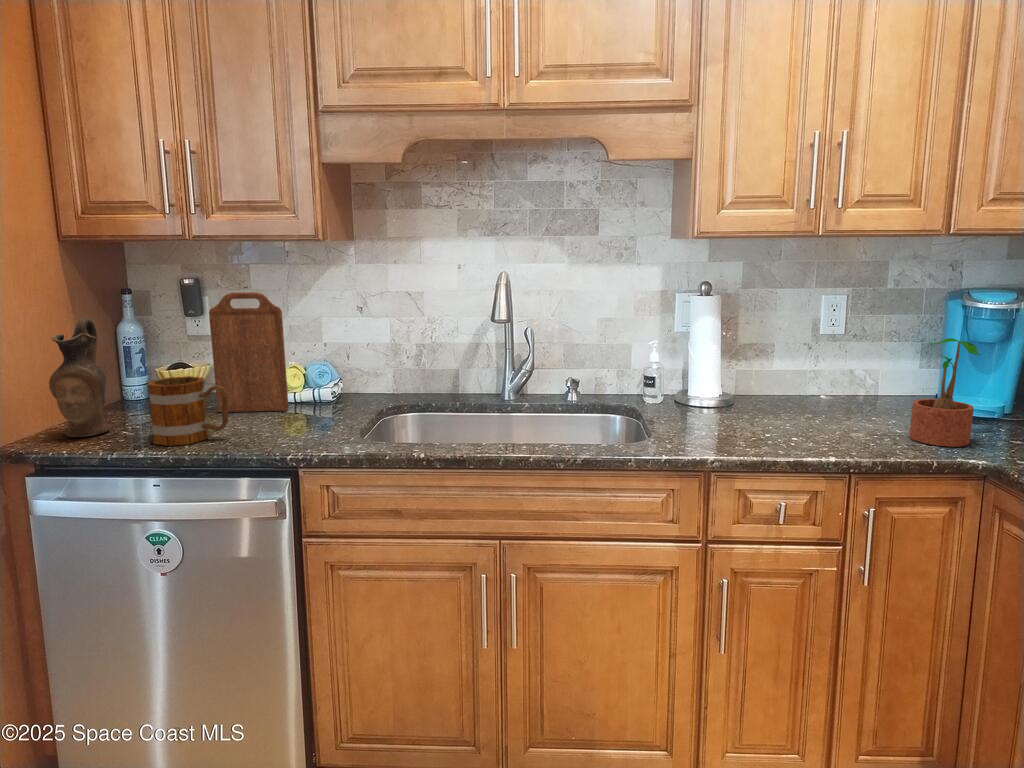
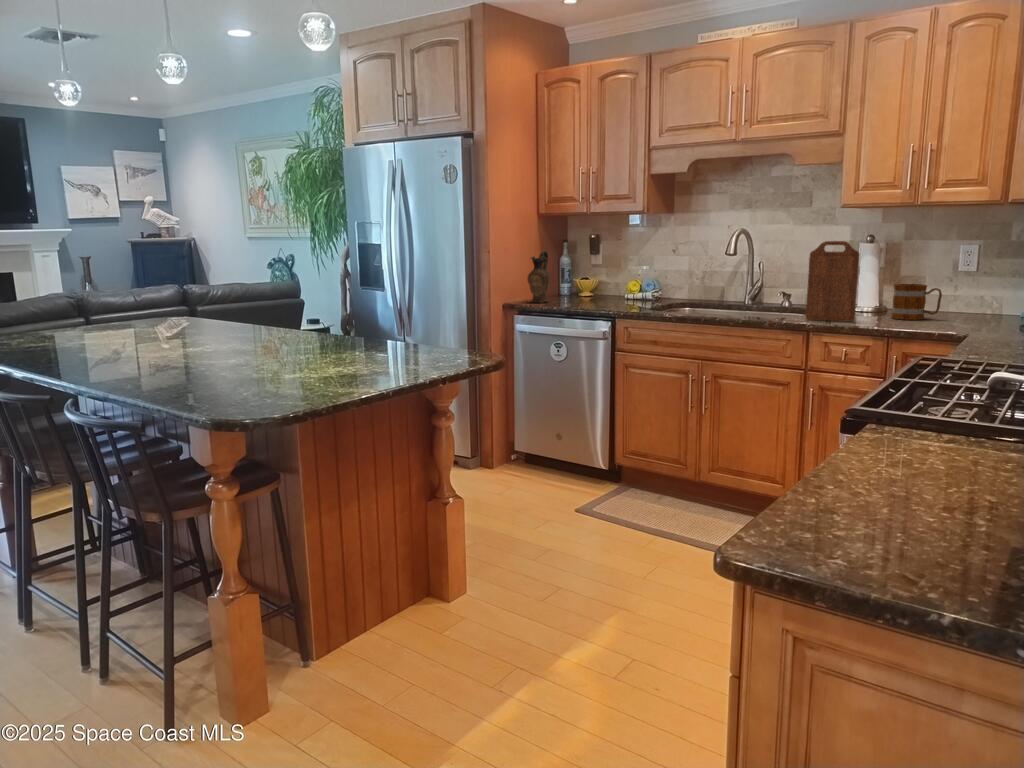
cutting board: present [209,292,288,412] -> present [806,241,859,322]
potted plant: present [909,338,979,447] -> none [950,265,1000,329]
mug: present [147,376,228,446] -> present [891,284,942,320]

